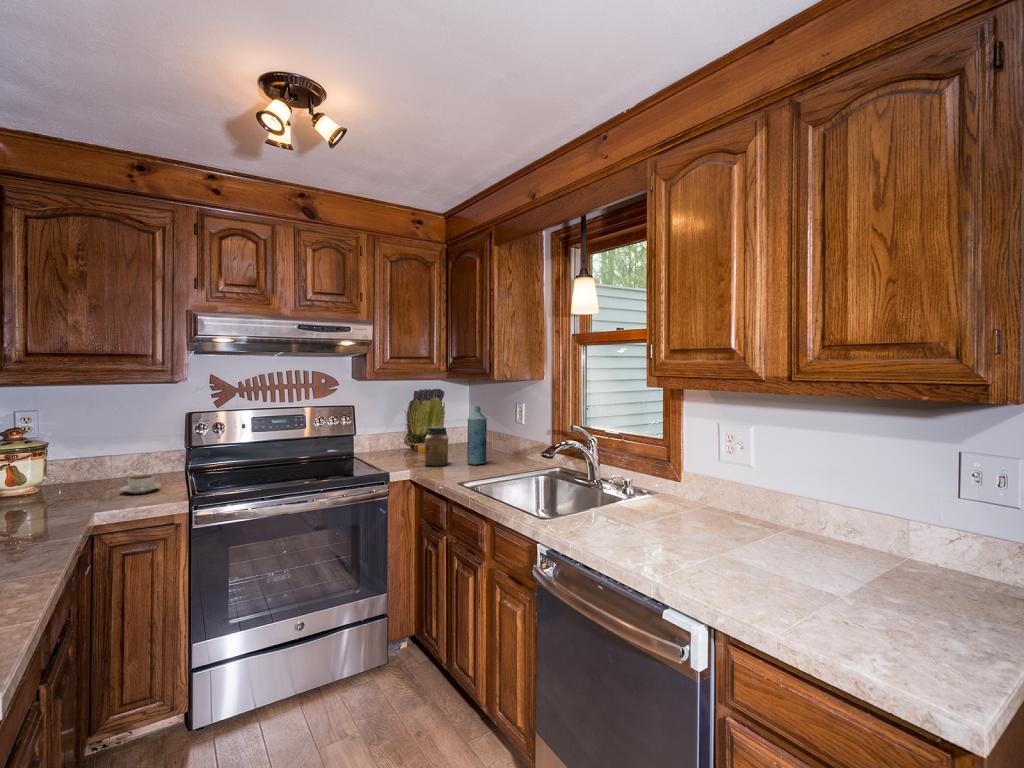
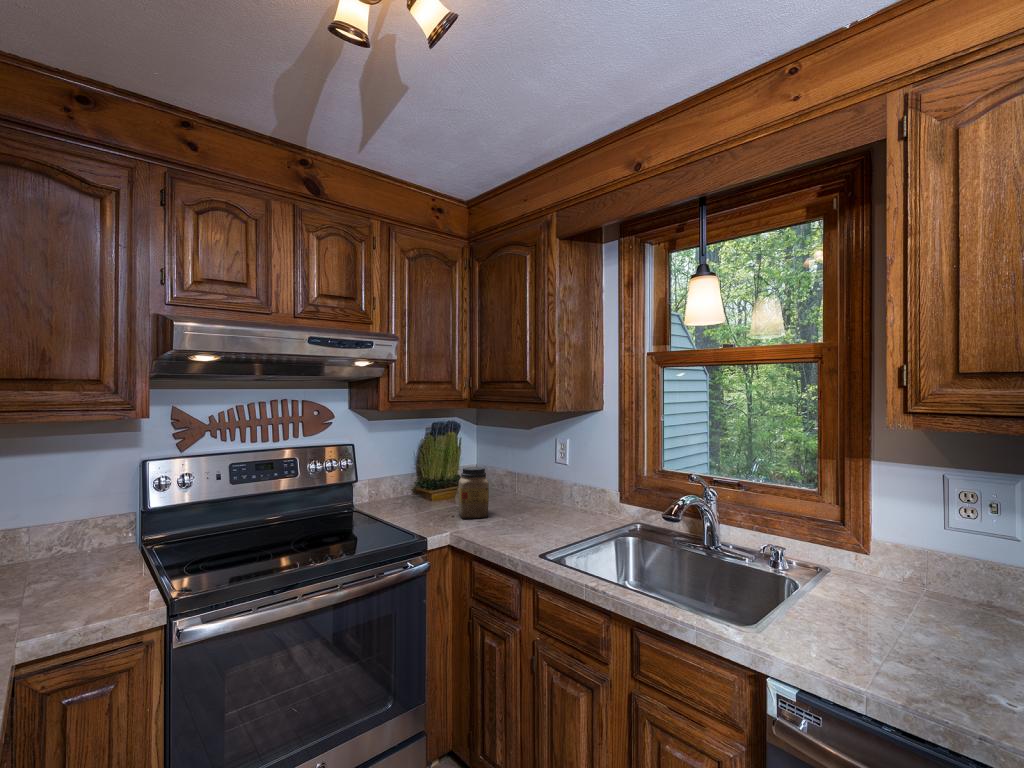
bottle: present [467,407,487,465] -> none [511,440,534,513]
coffee cup: present [121,475,161,494] -> none [44,564,109,596]

